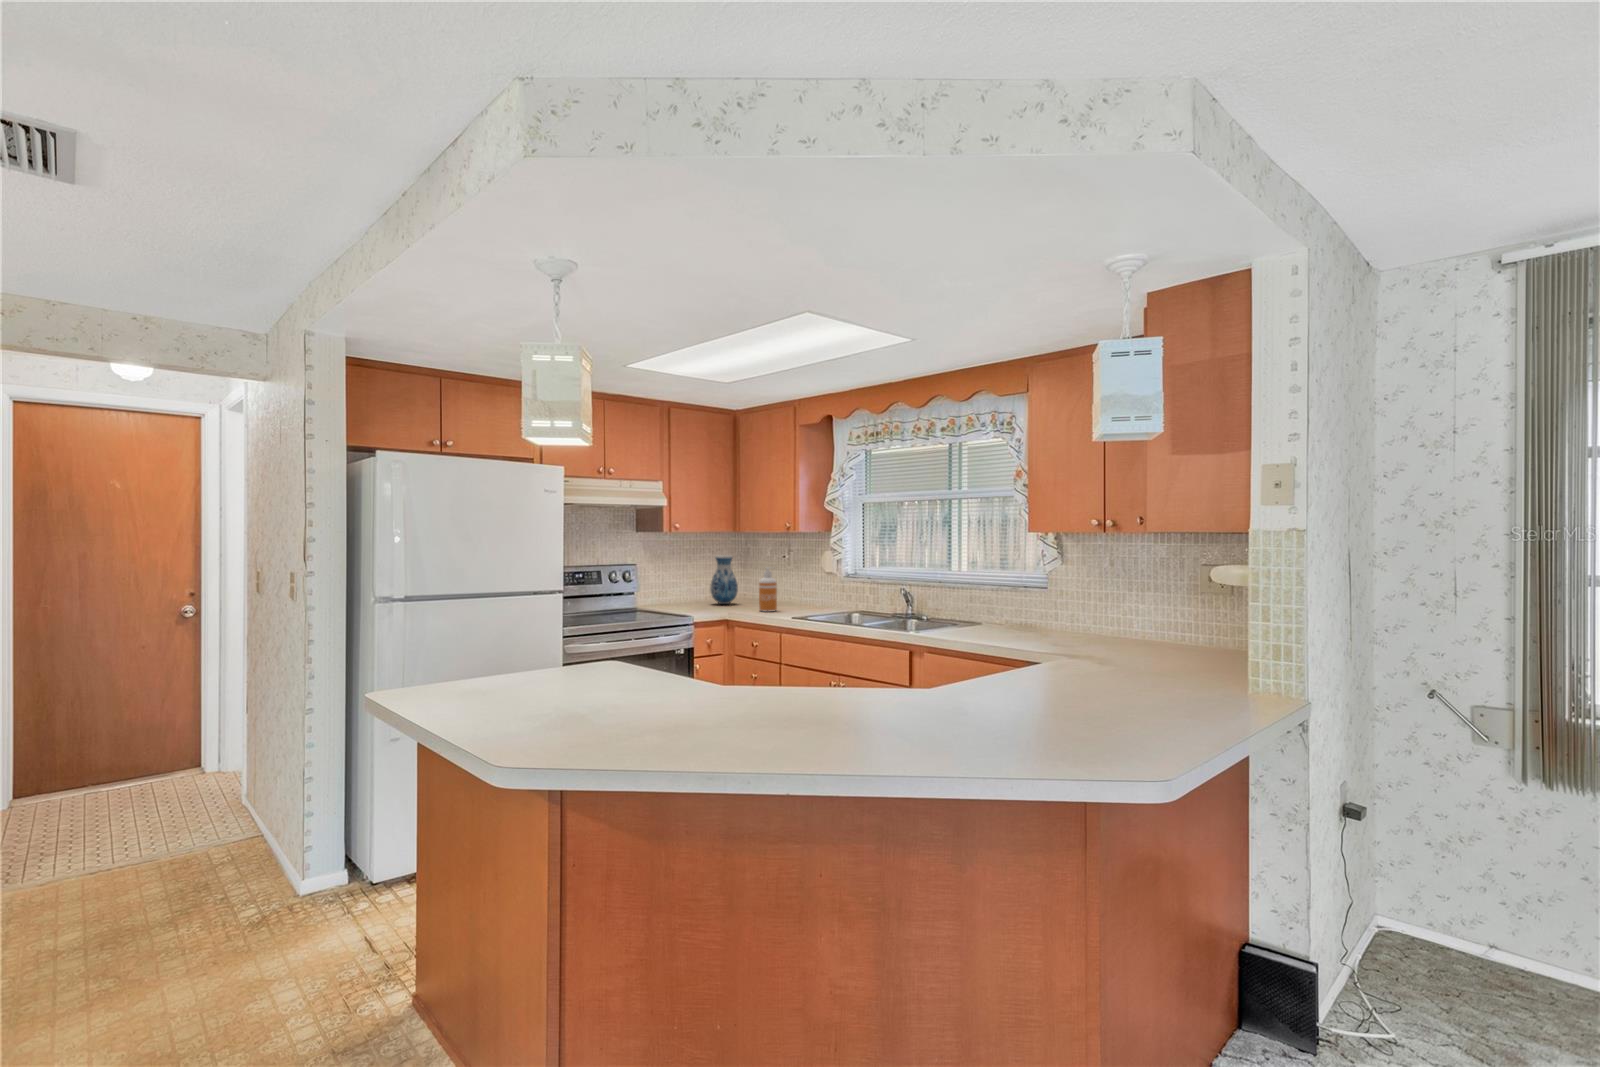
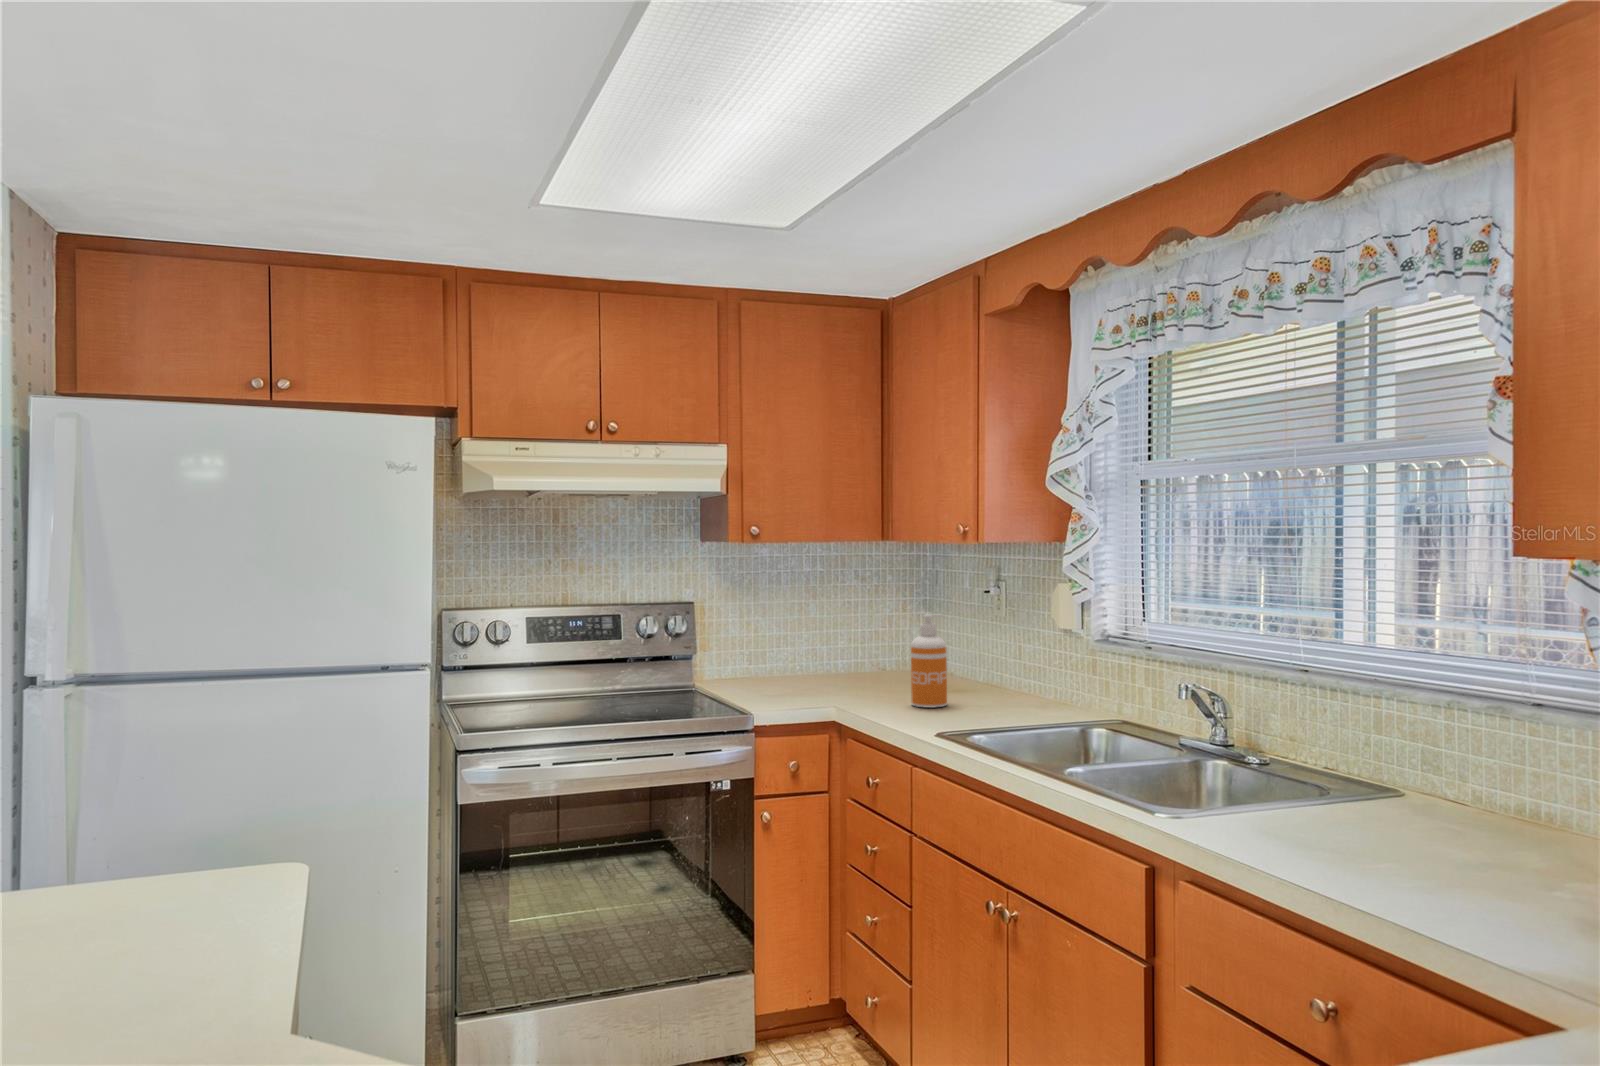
vase: present [710,555,738,604] -> none [841,585,894,681]

